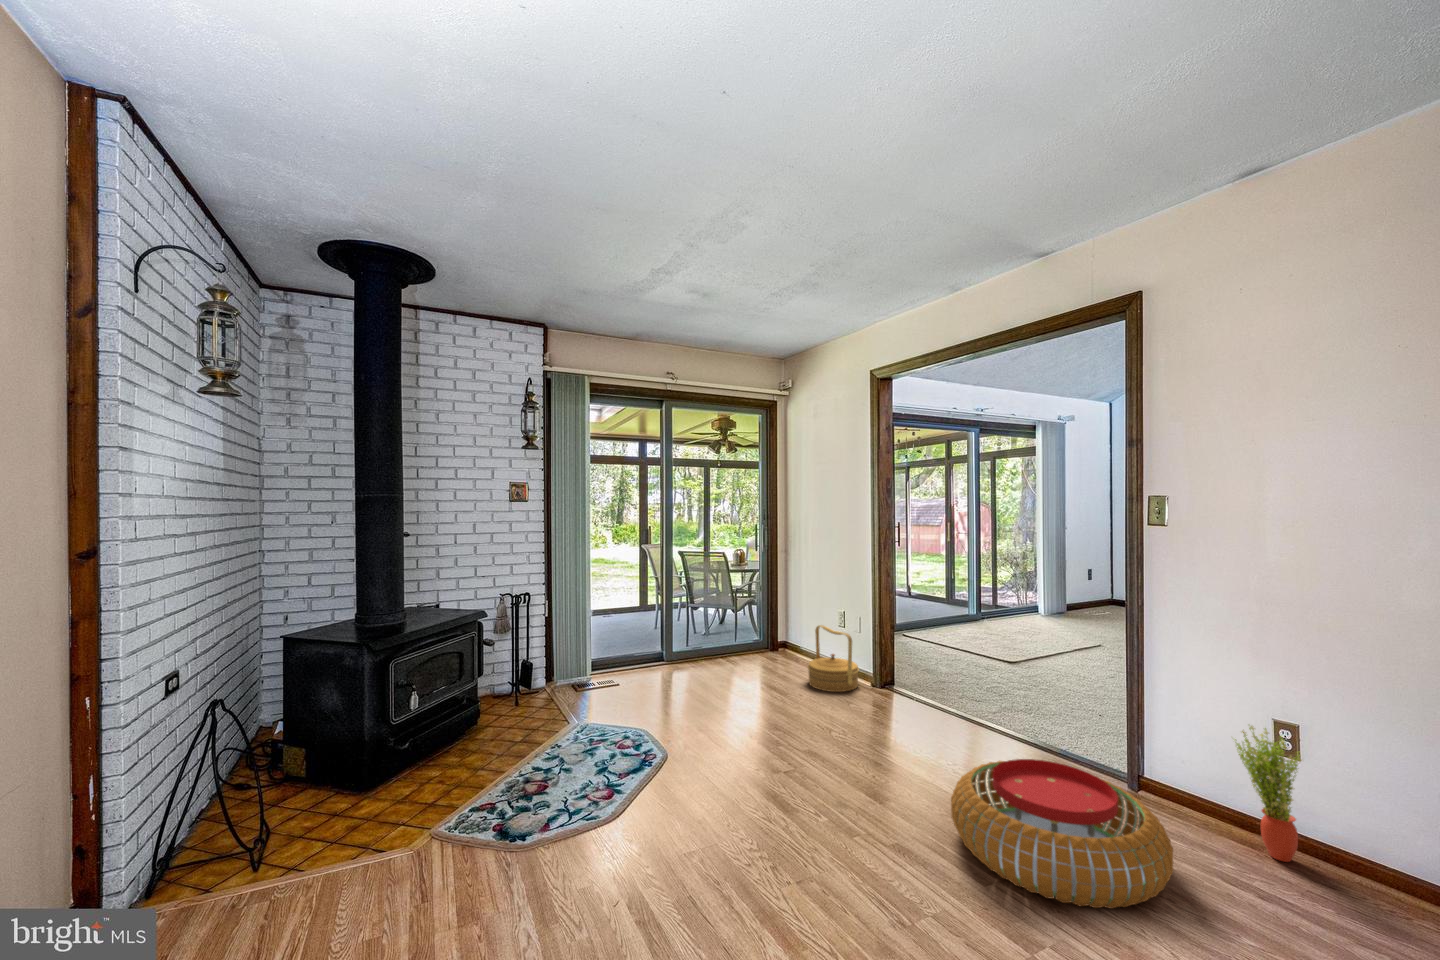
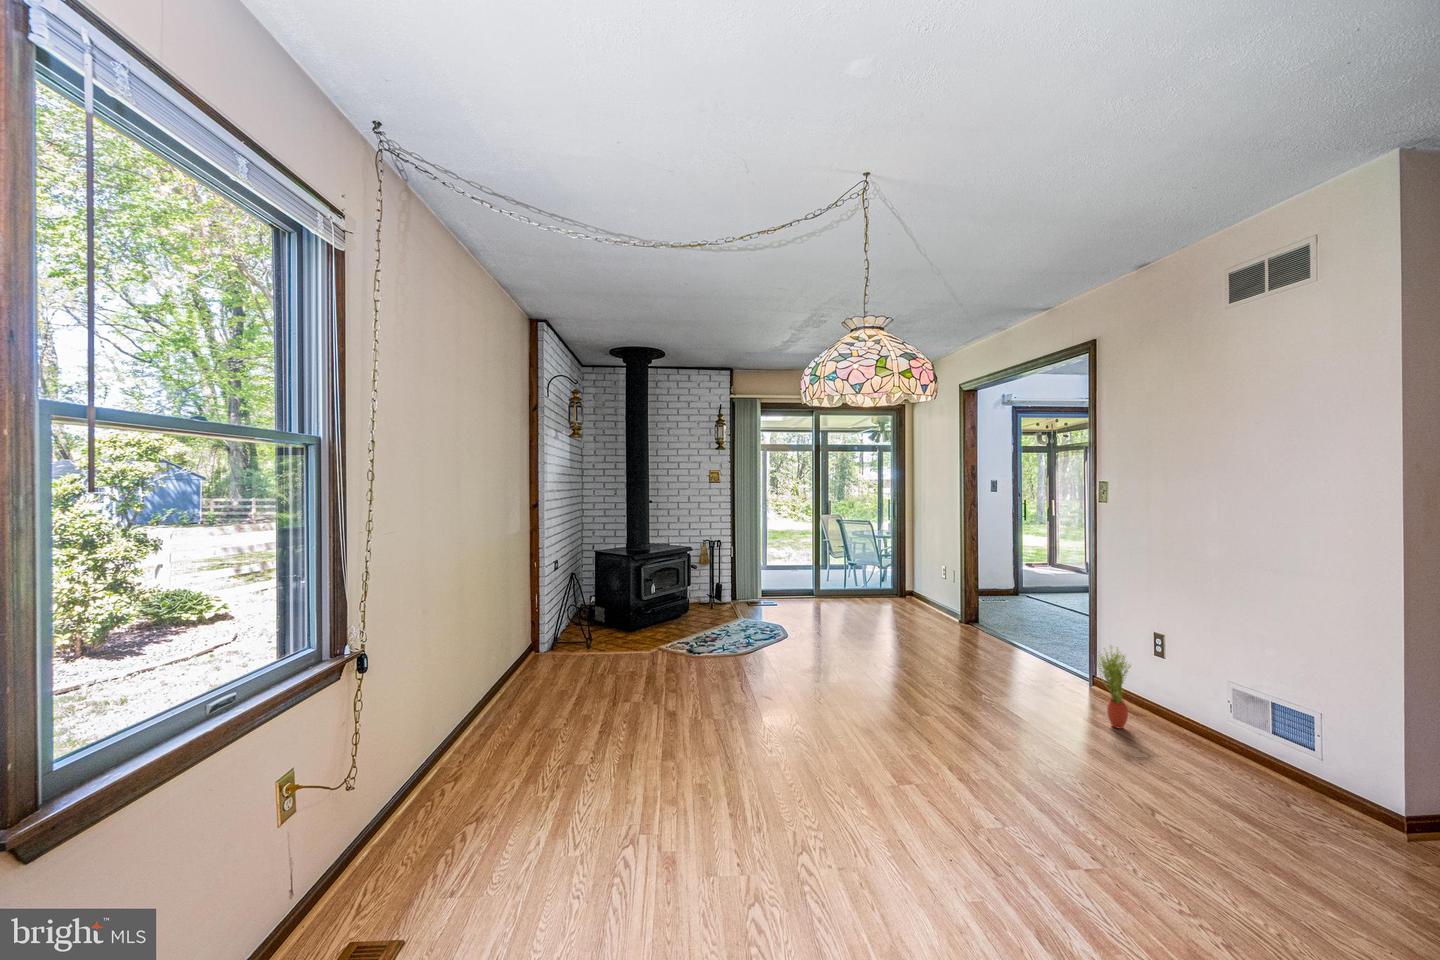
woven basket: present [808,625,859,692] -> none [906,578,946,626]
pouf: present [951,759,1174,908] -> none [908,652,1029,721]

